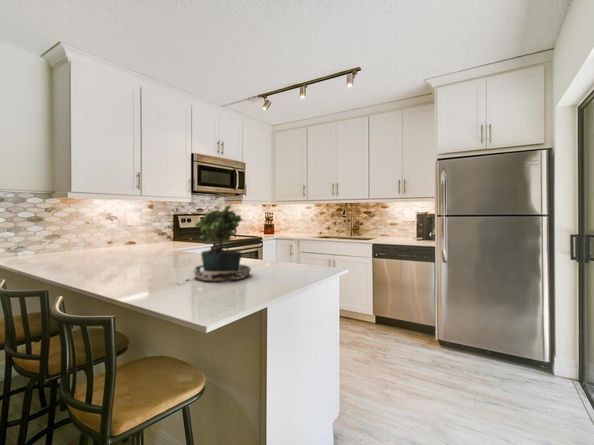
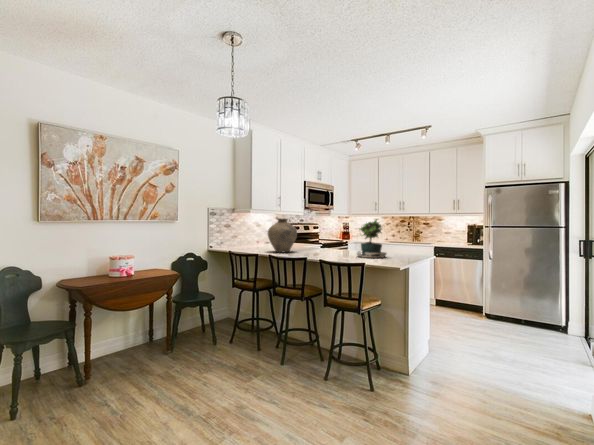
vase: none [60,206,121,266] -> present [268,218,297,252]

